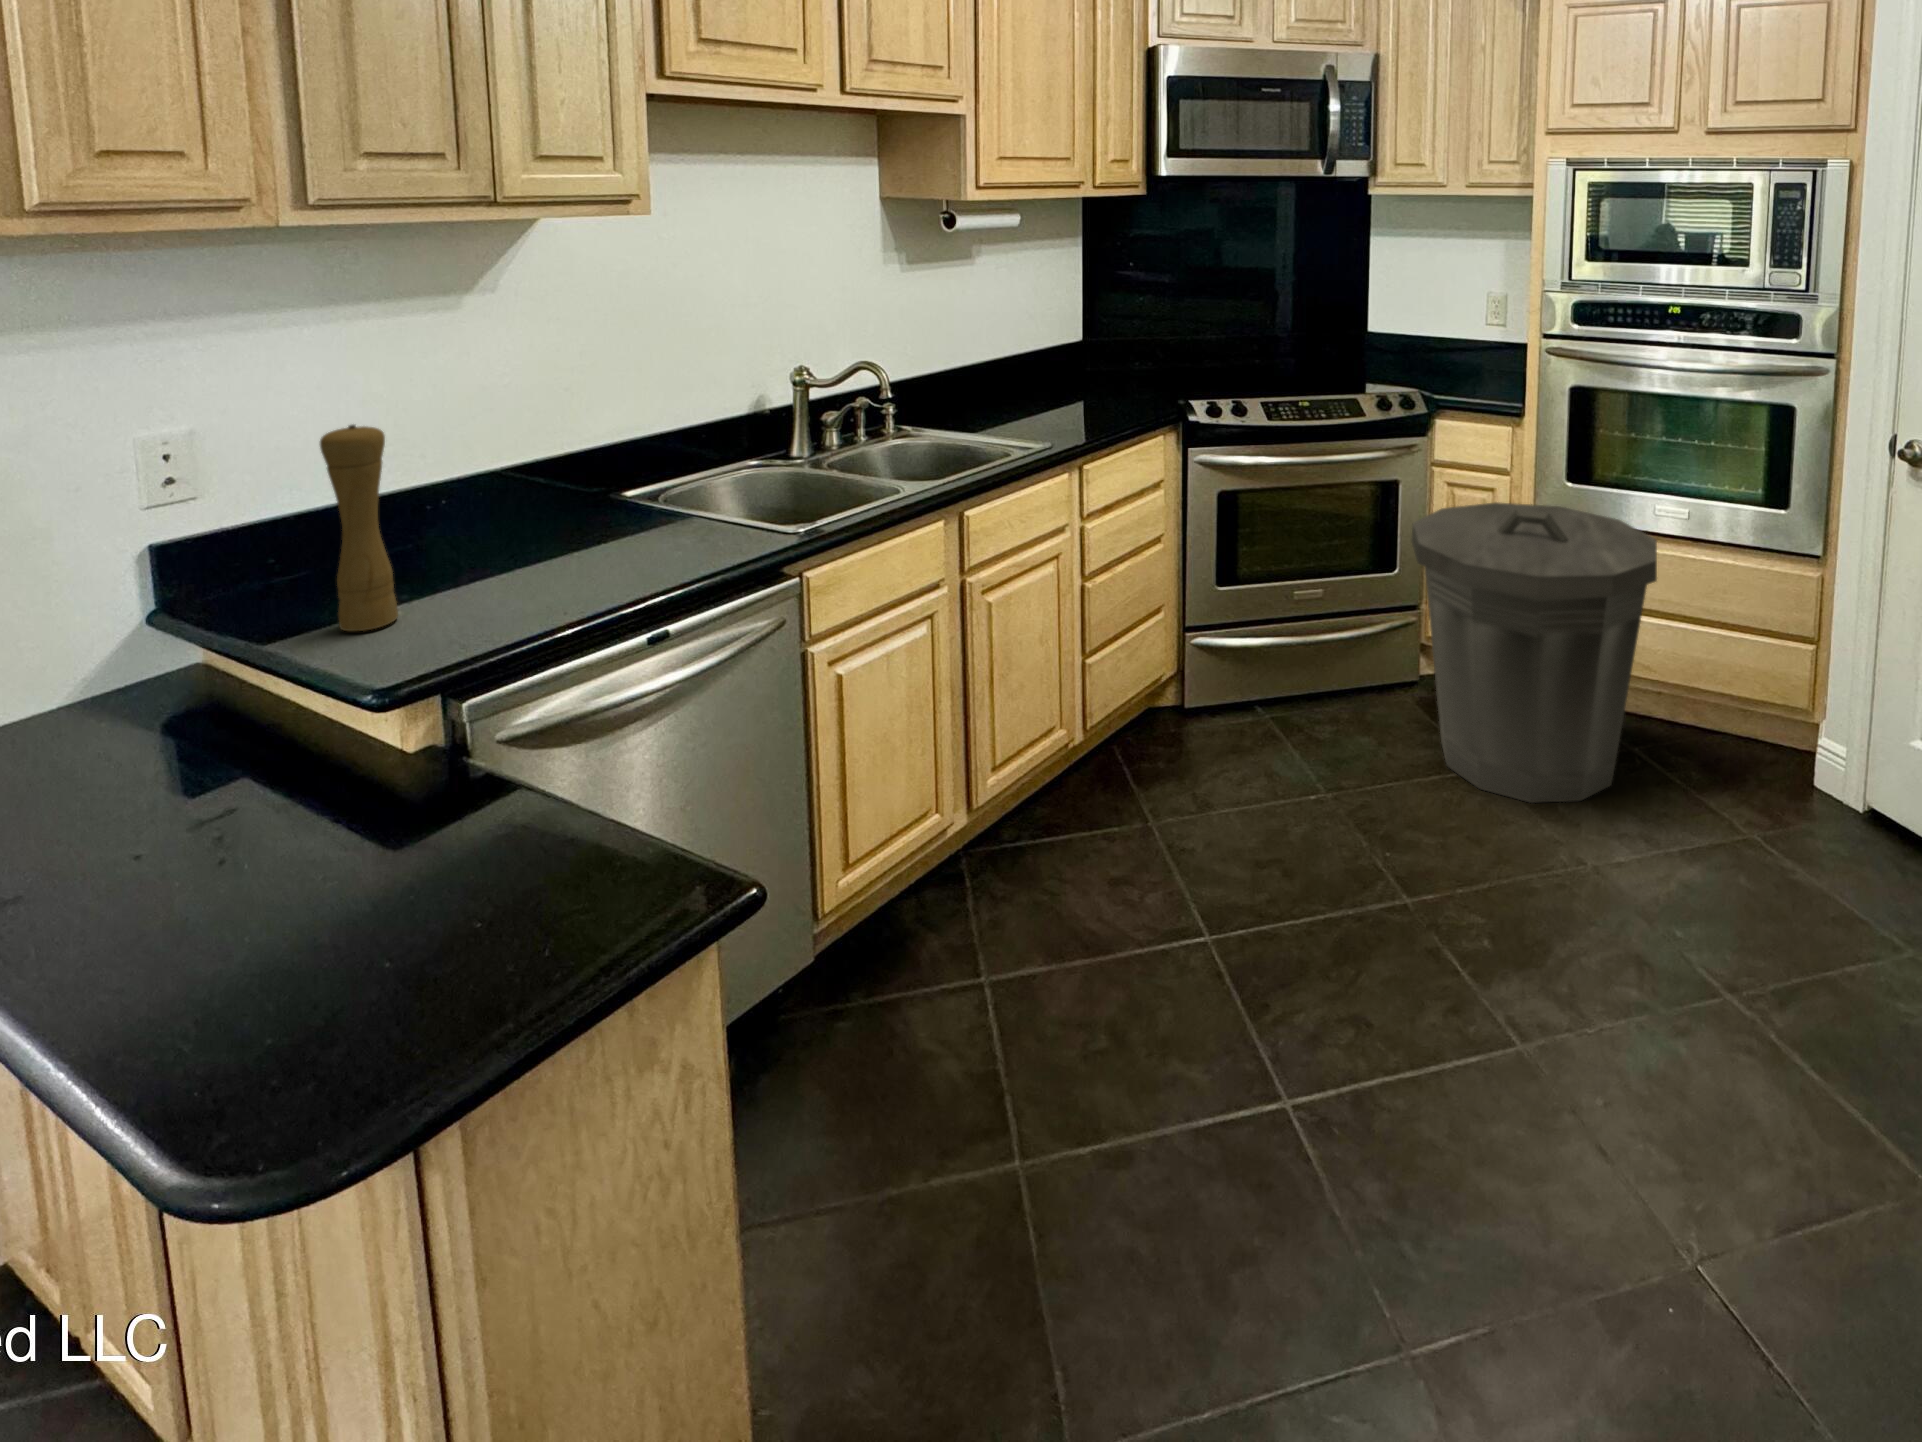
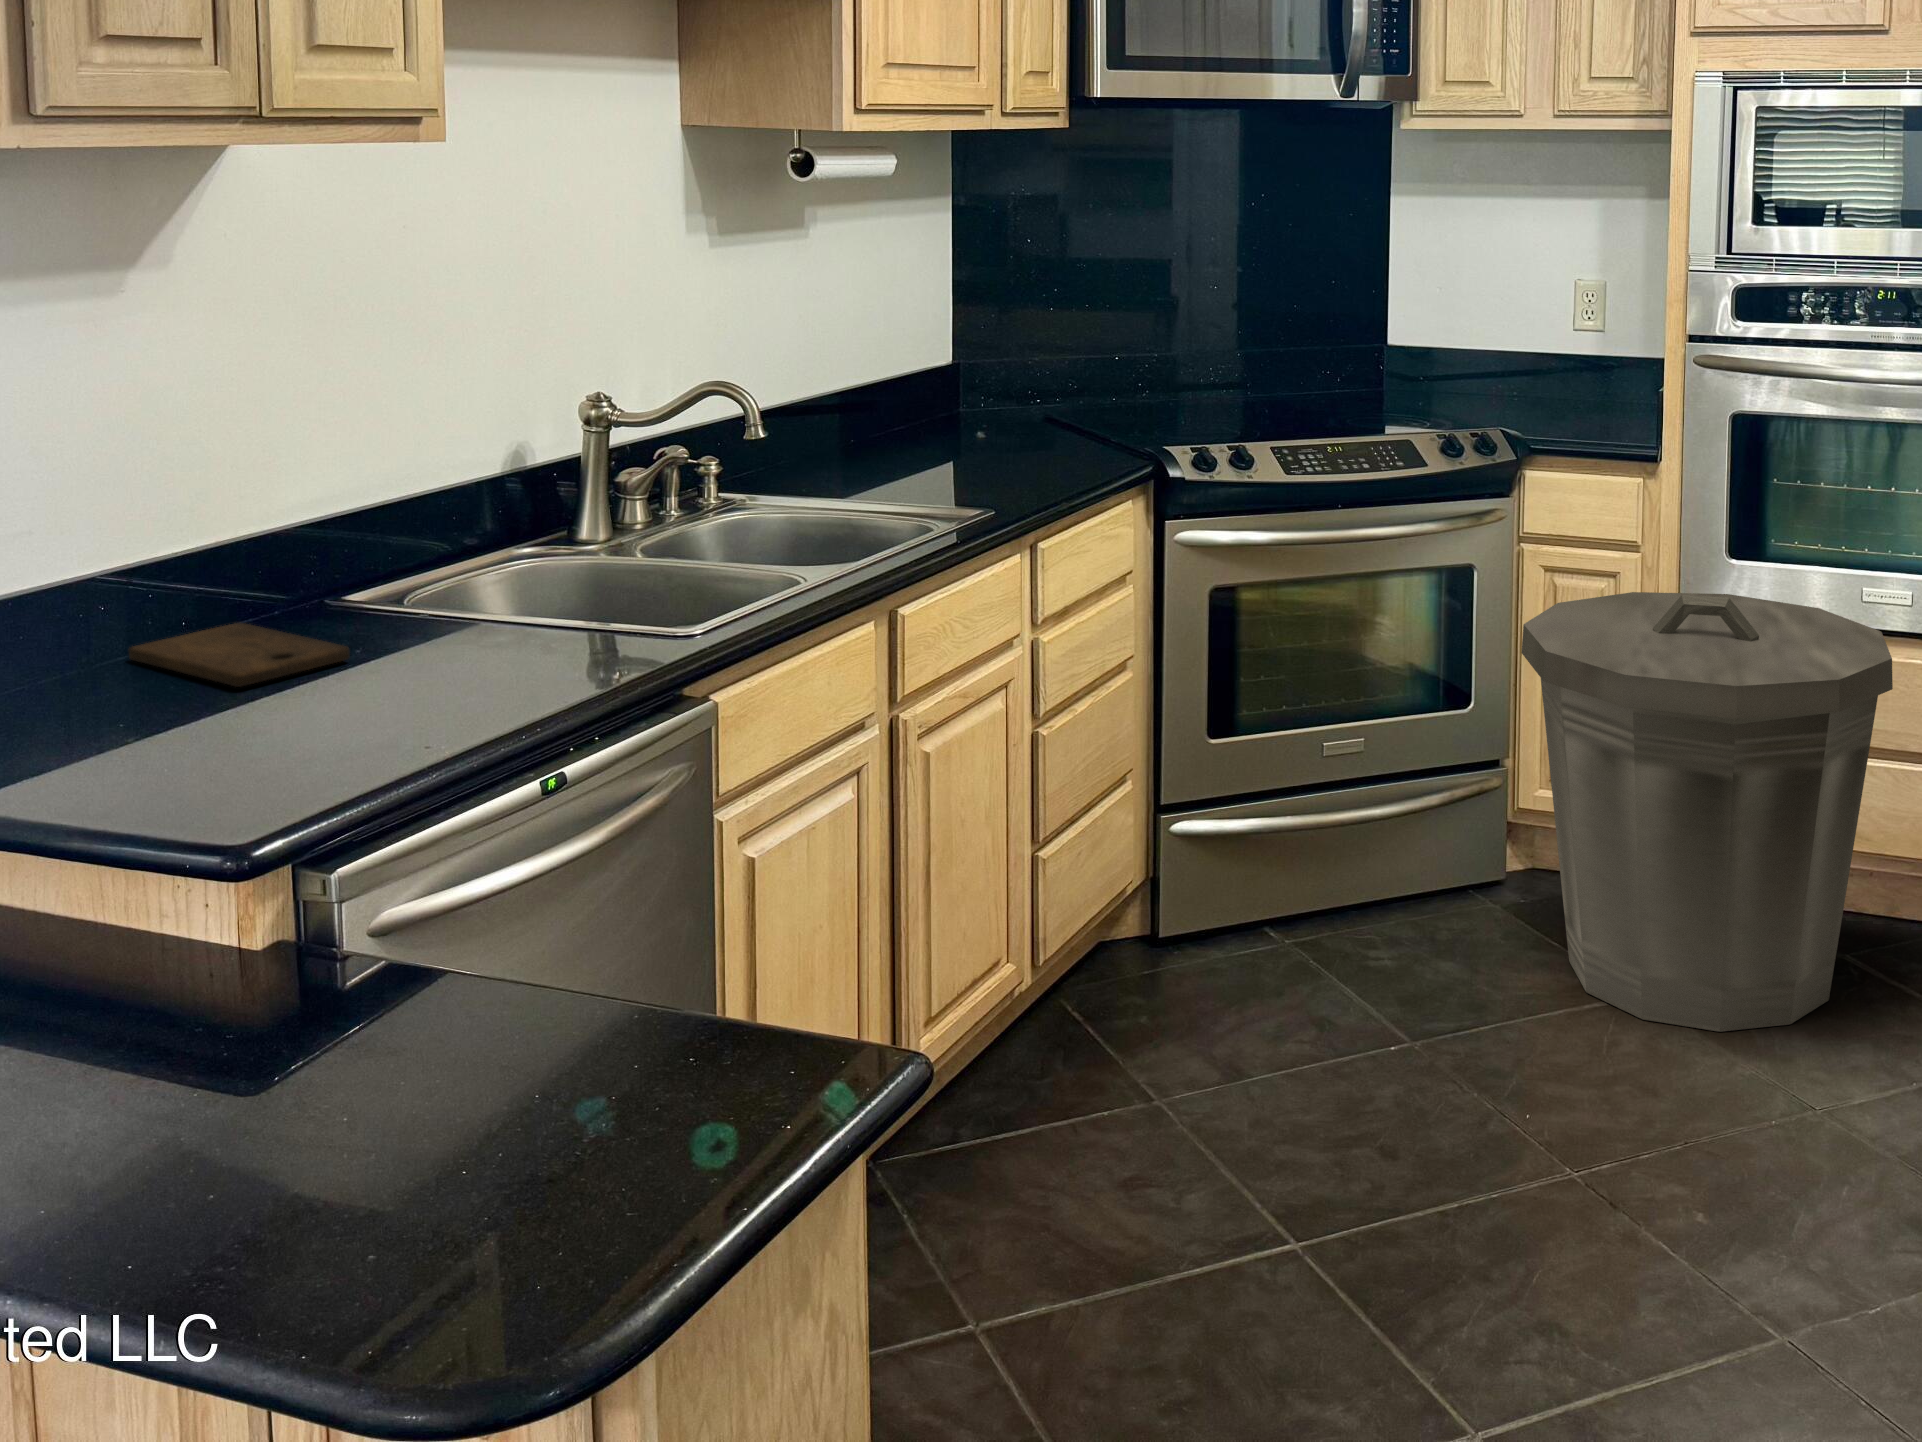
pepper mill: present [320,425,398,631] -> none [45,465,152,797]
cutting board: none [461,508,583,554] -> present [129,623,350,687]

